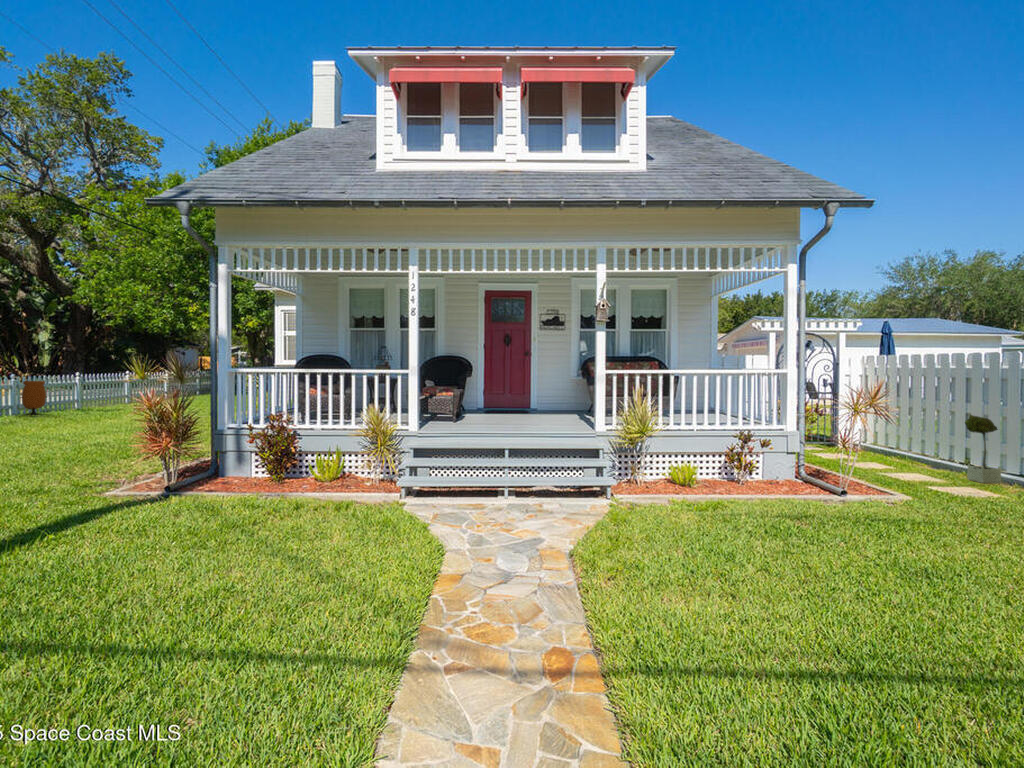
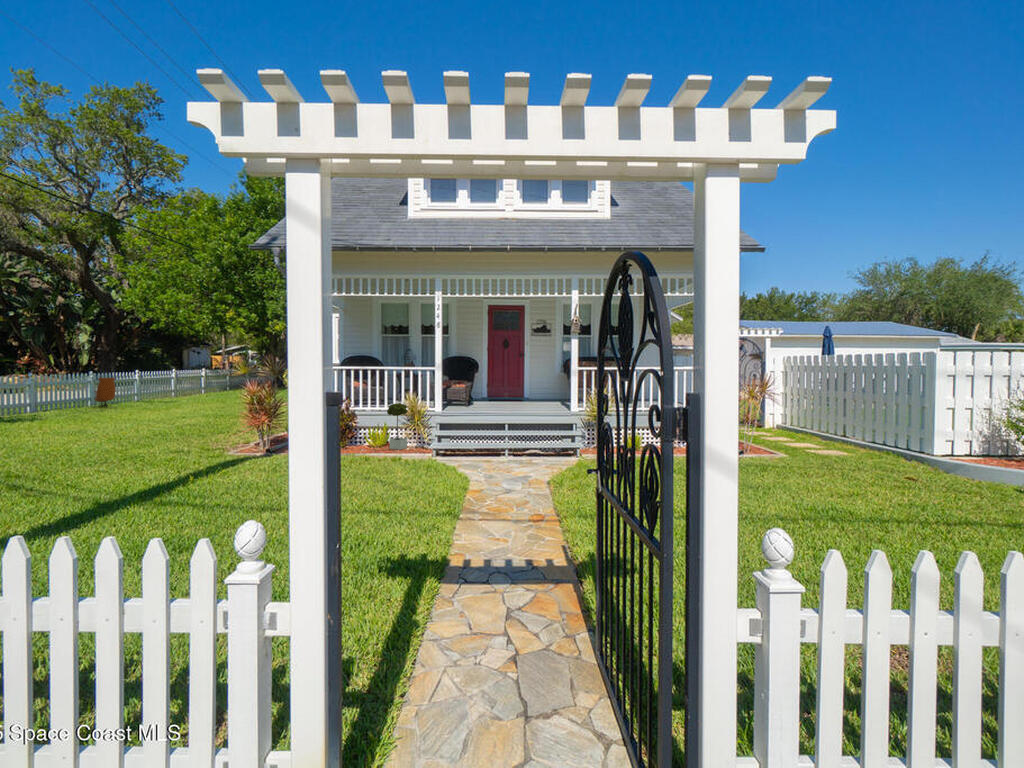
potted tree: present [965,415,1001,483] -> present [387,403,407,450]

